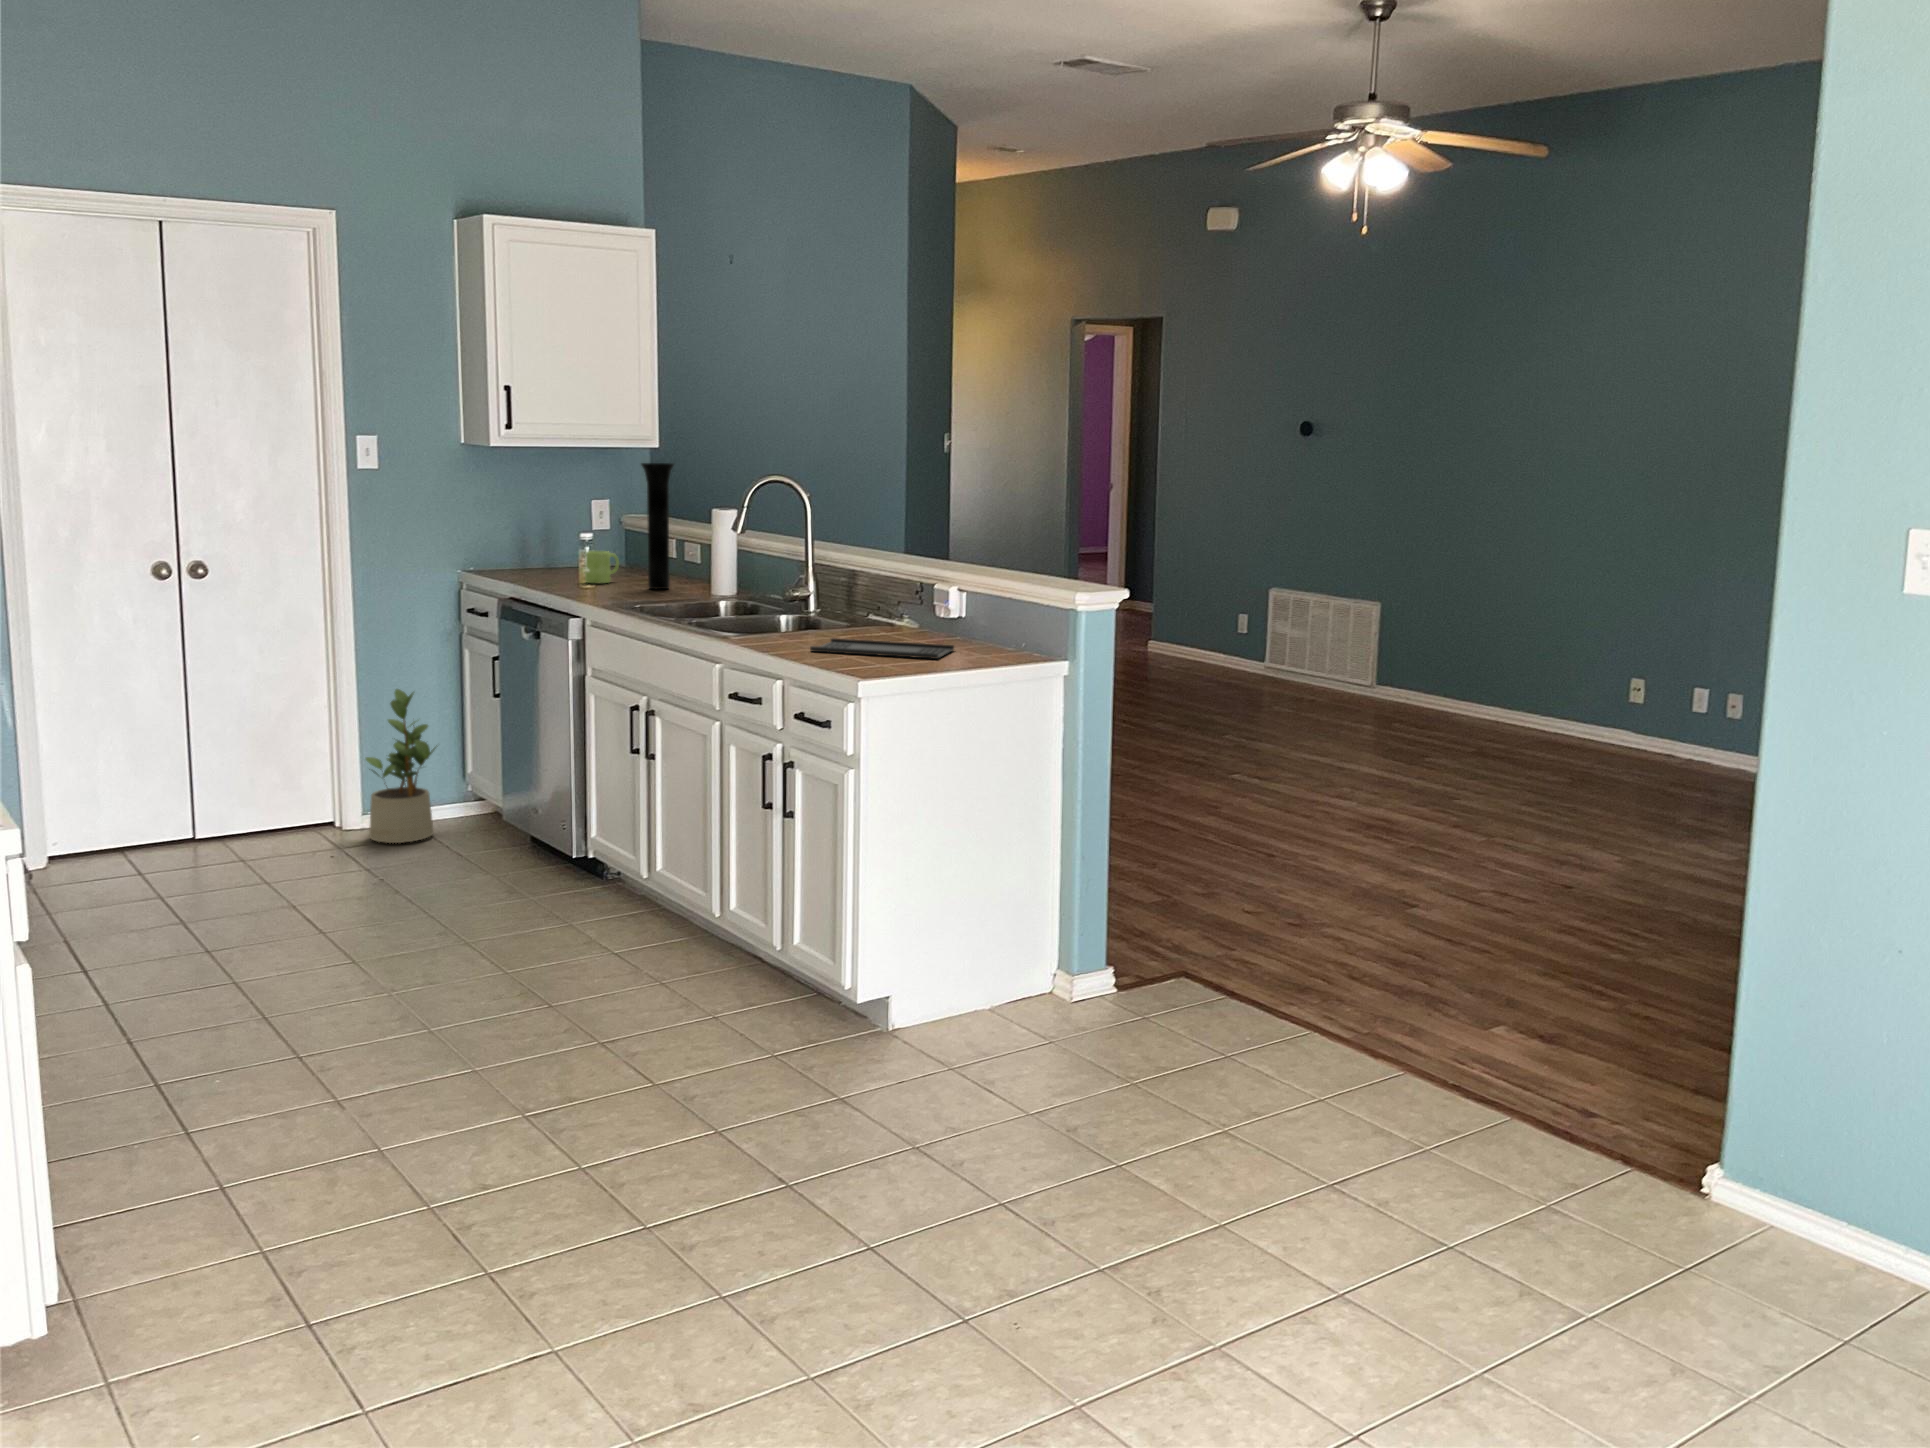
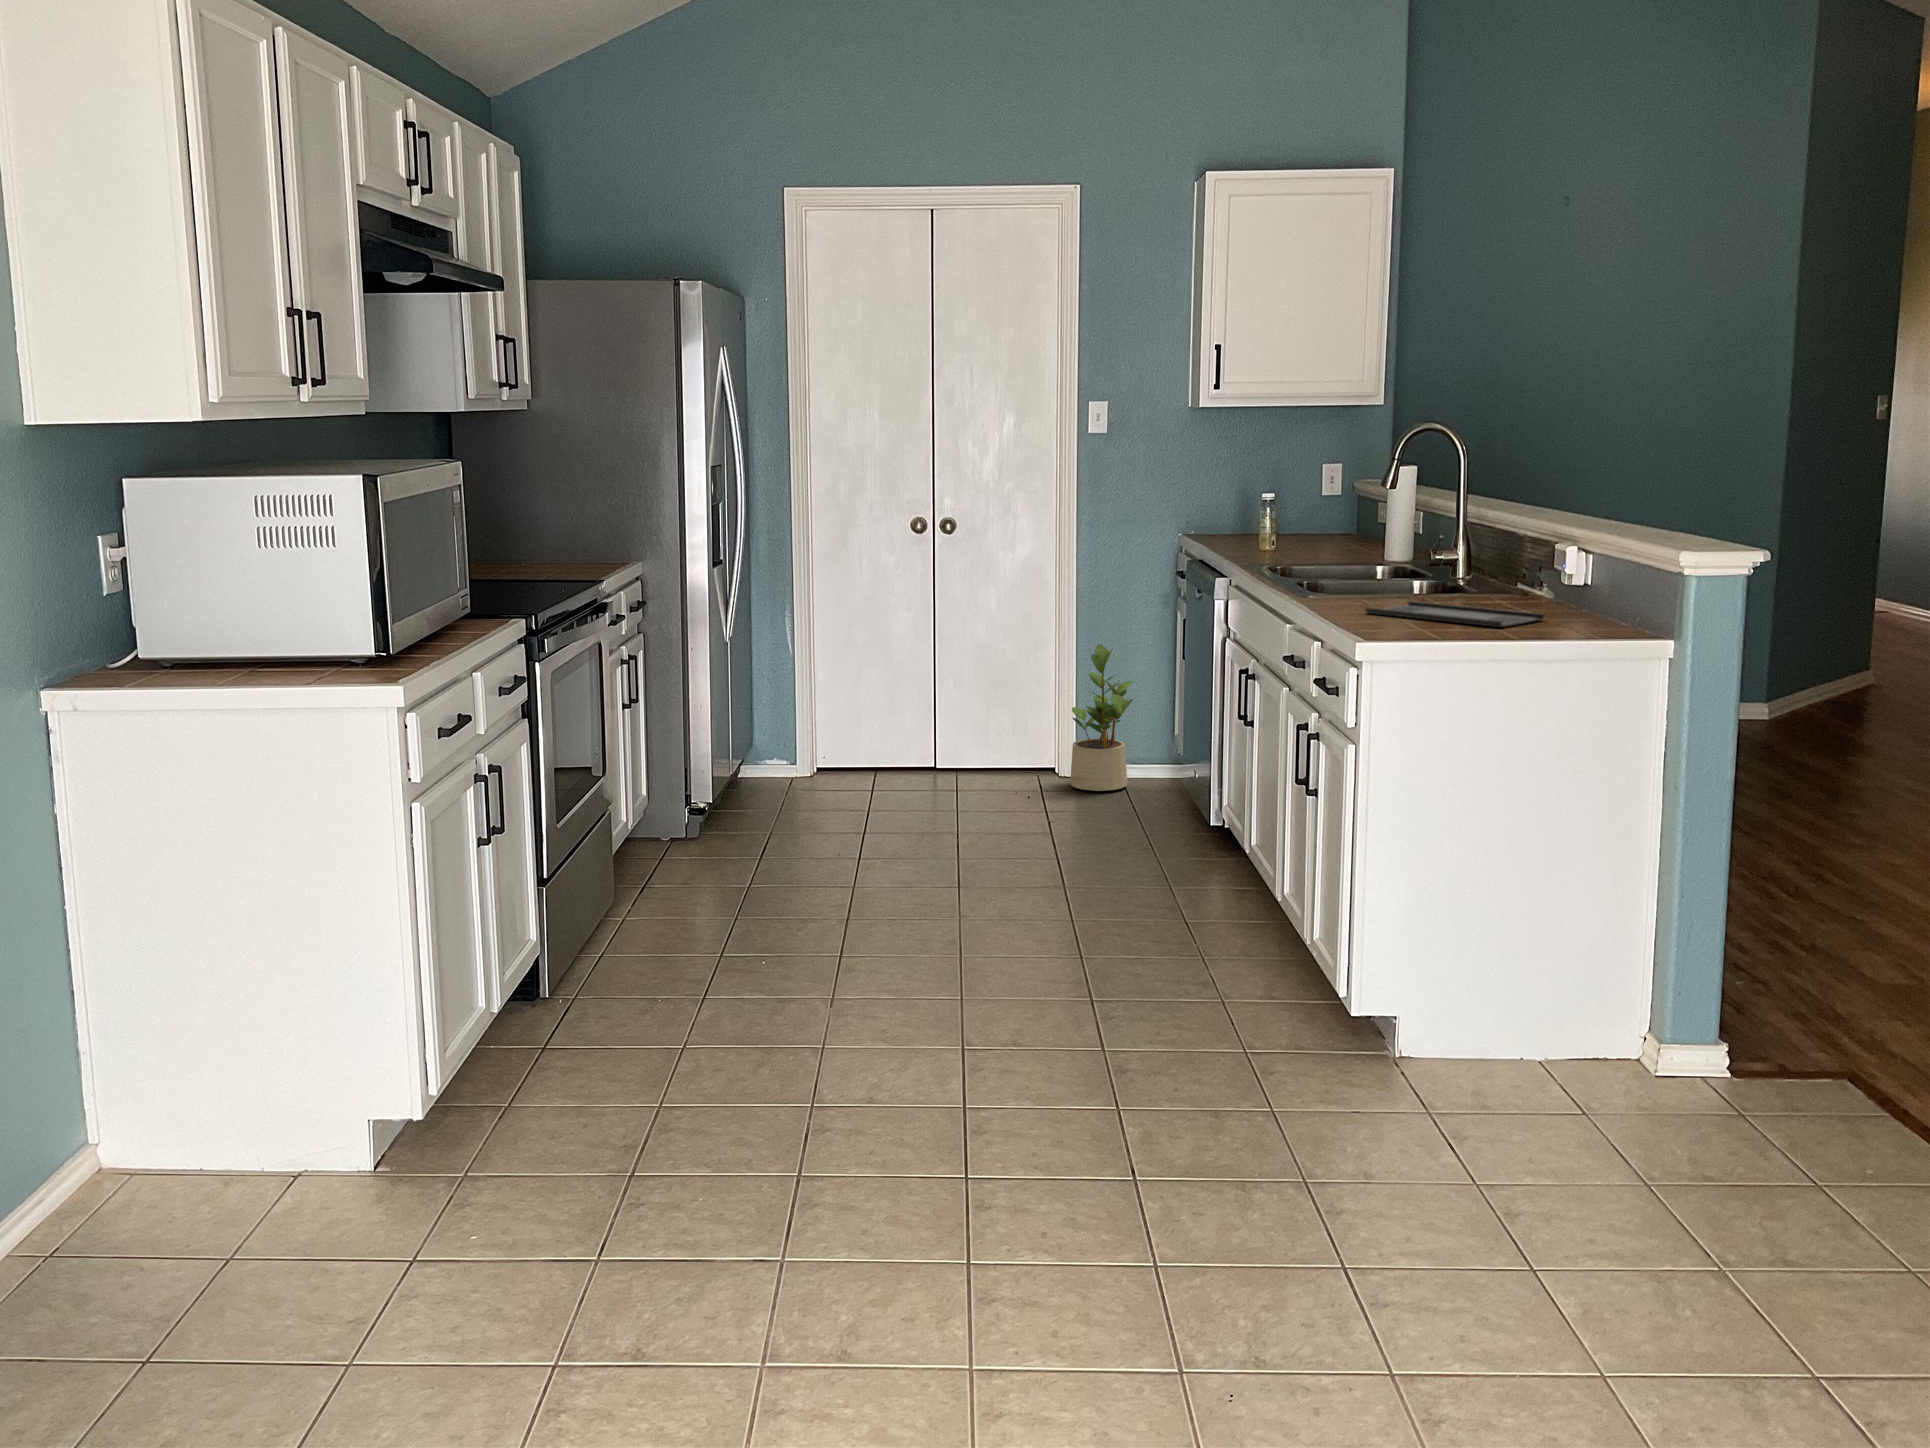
vase: present [641,463,674,589] -> none [1321,418,1358,553]
mug: present [584,551,619,583] -> none [1273,513,1311,547]

